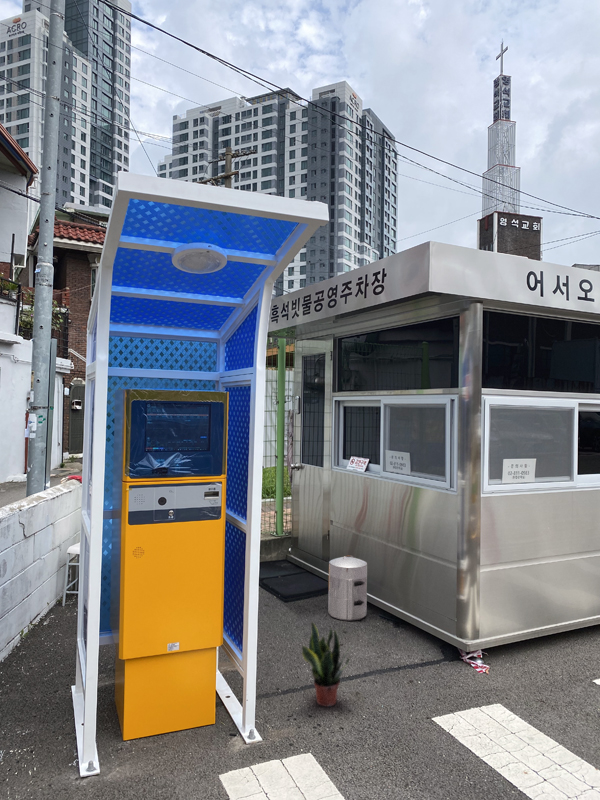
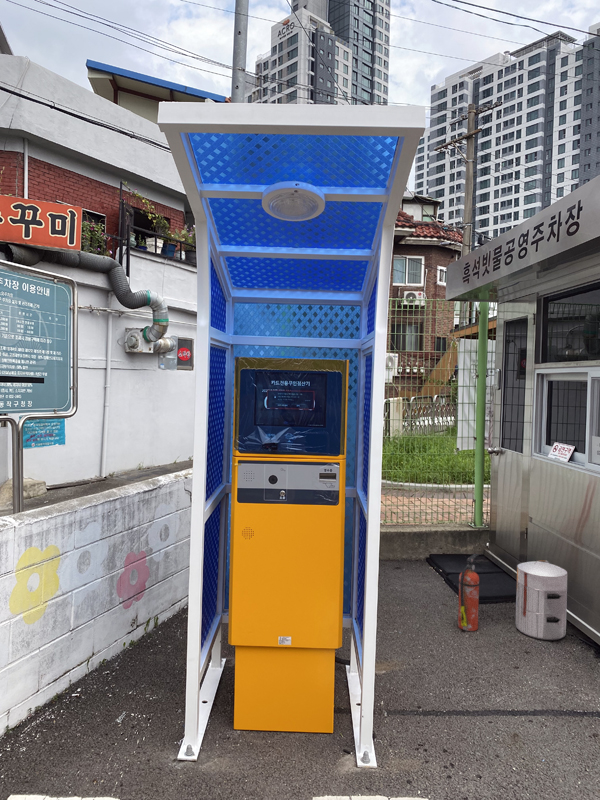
fire extinguisher: none [284,556,302,624] -> present [458,554,479,631]
potted plant: present [302,623,350,707] -> none [439,636,513,745]

